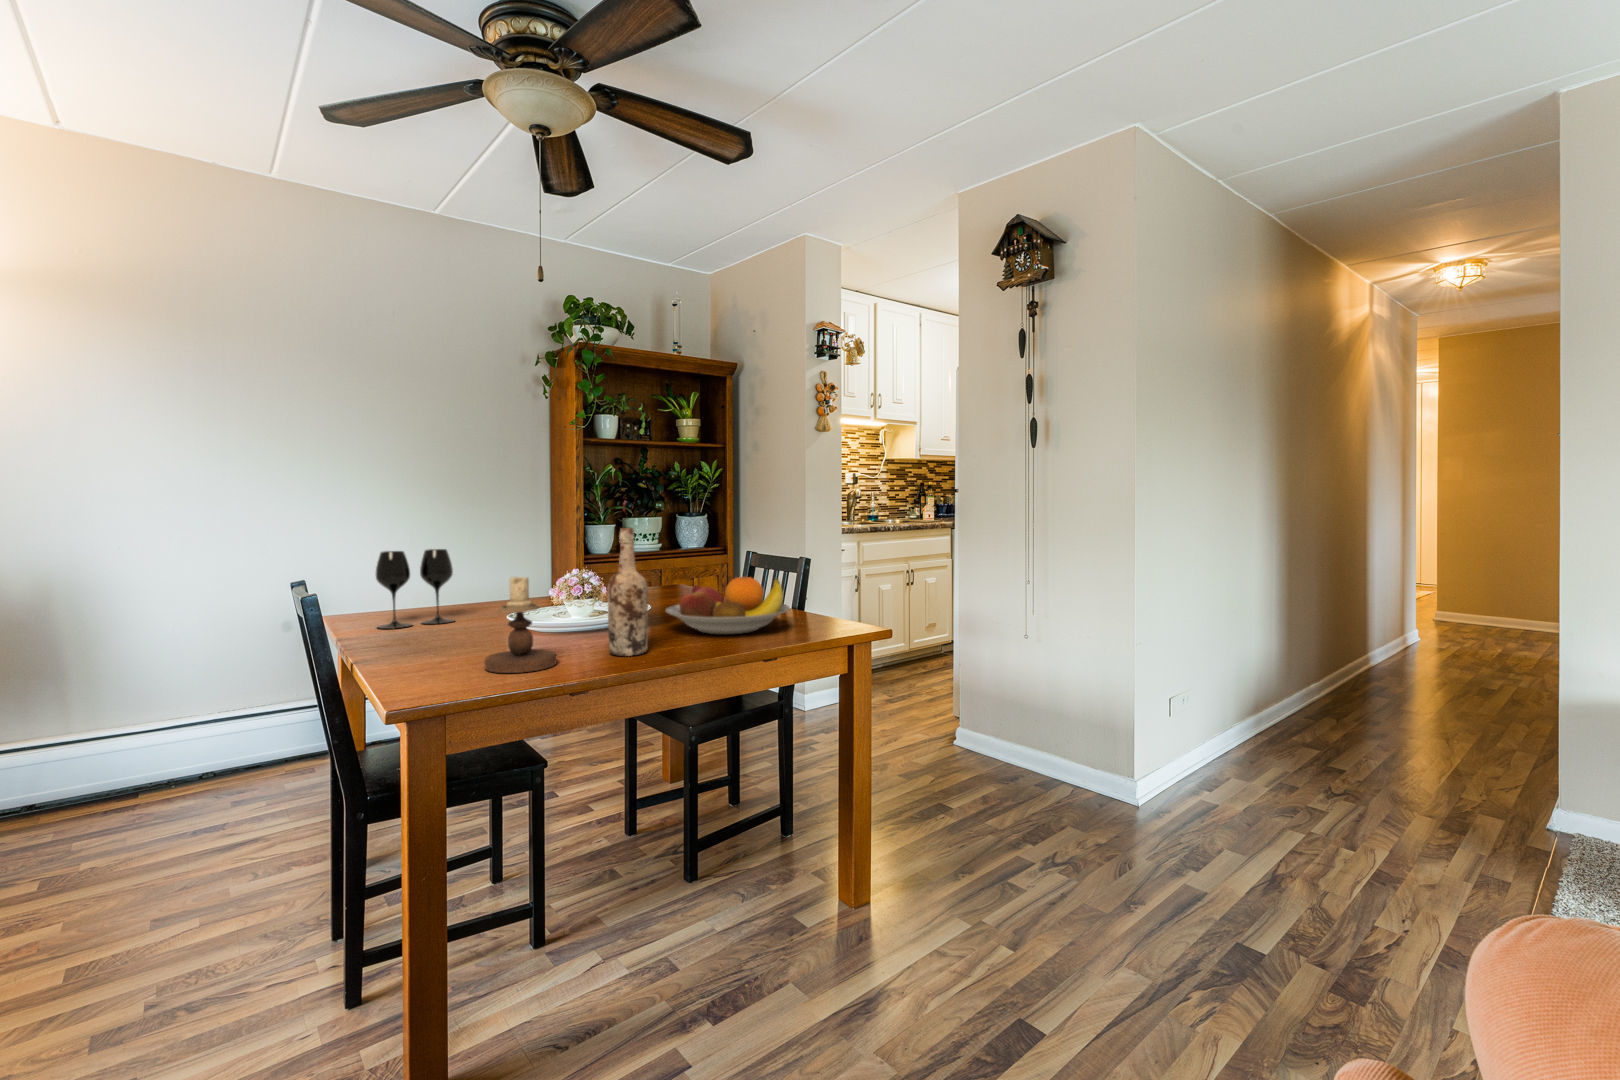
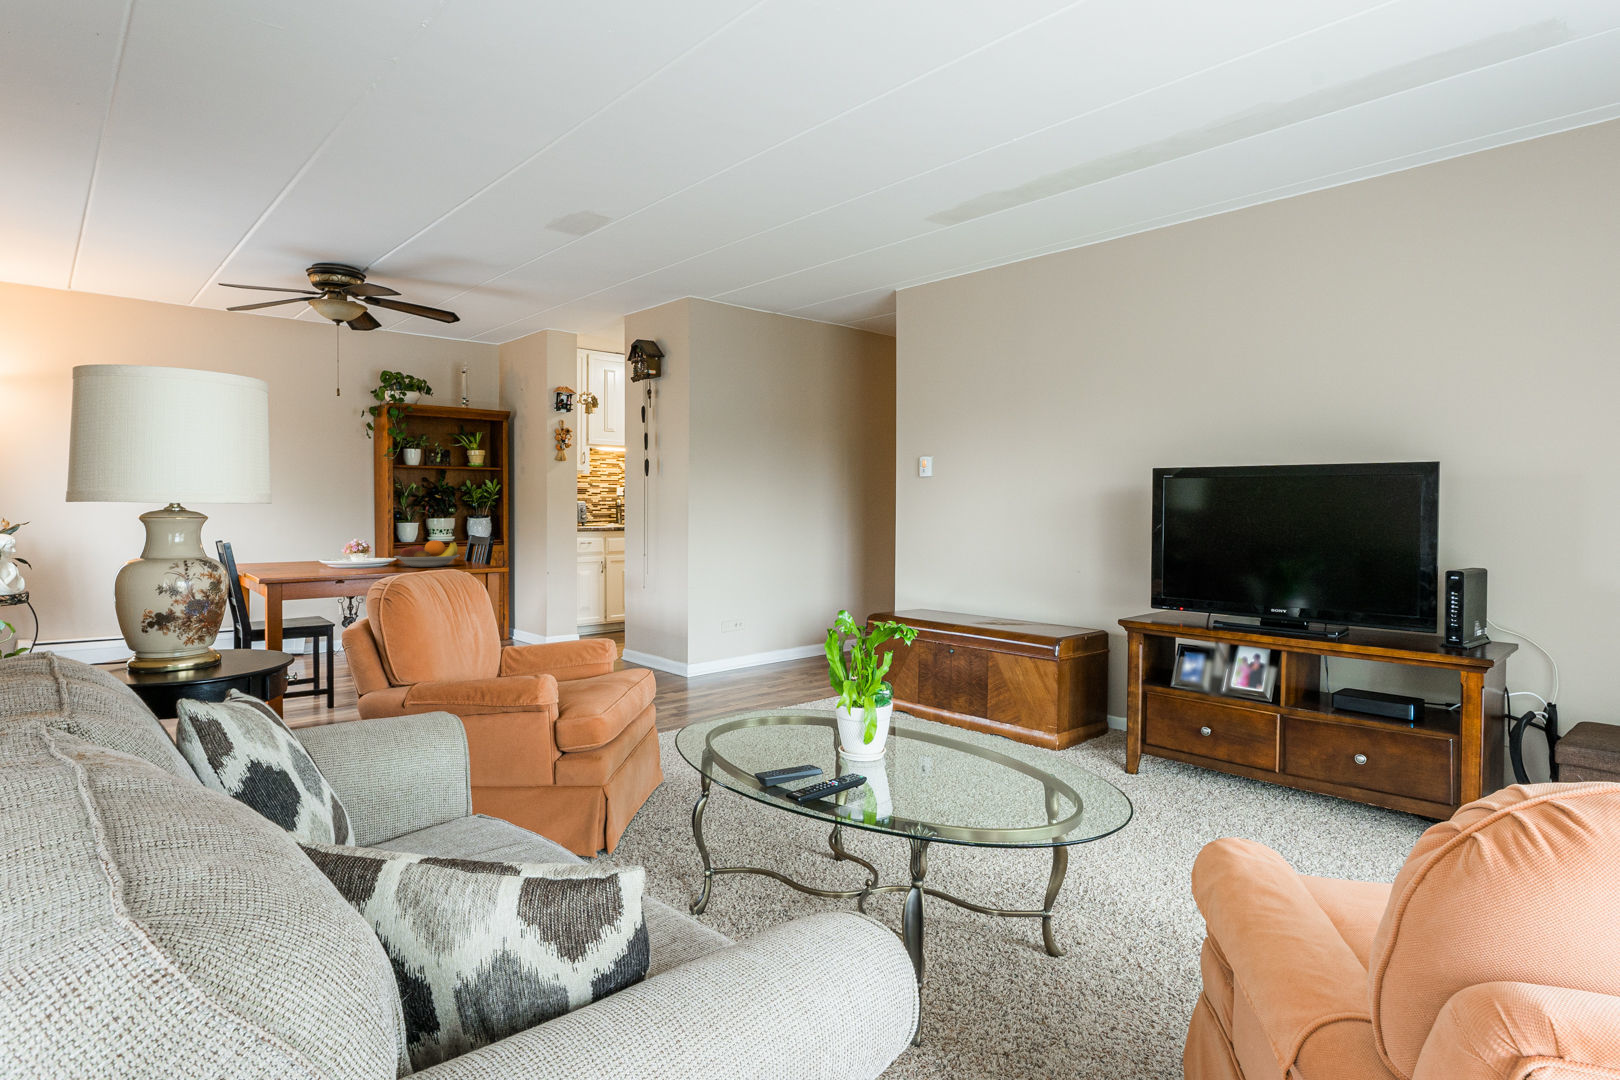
wine bottle: present [607,528,648,656] -> none [355,514,375,571]
wine glass: present [376,549,454,629] -> none [249,528,292,567]
candlestick: present [484,577,556,673] -> none [296,534,330,573]

